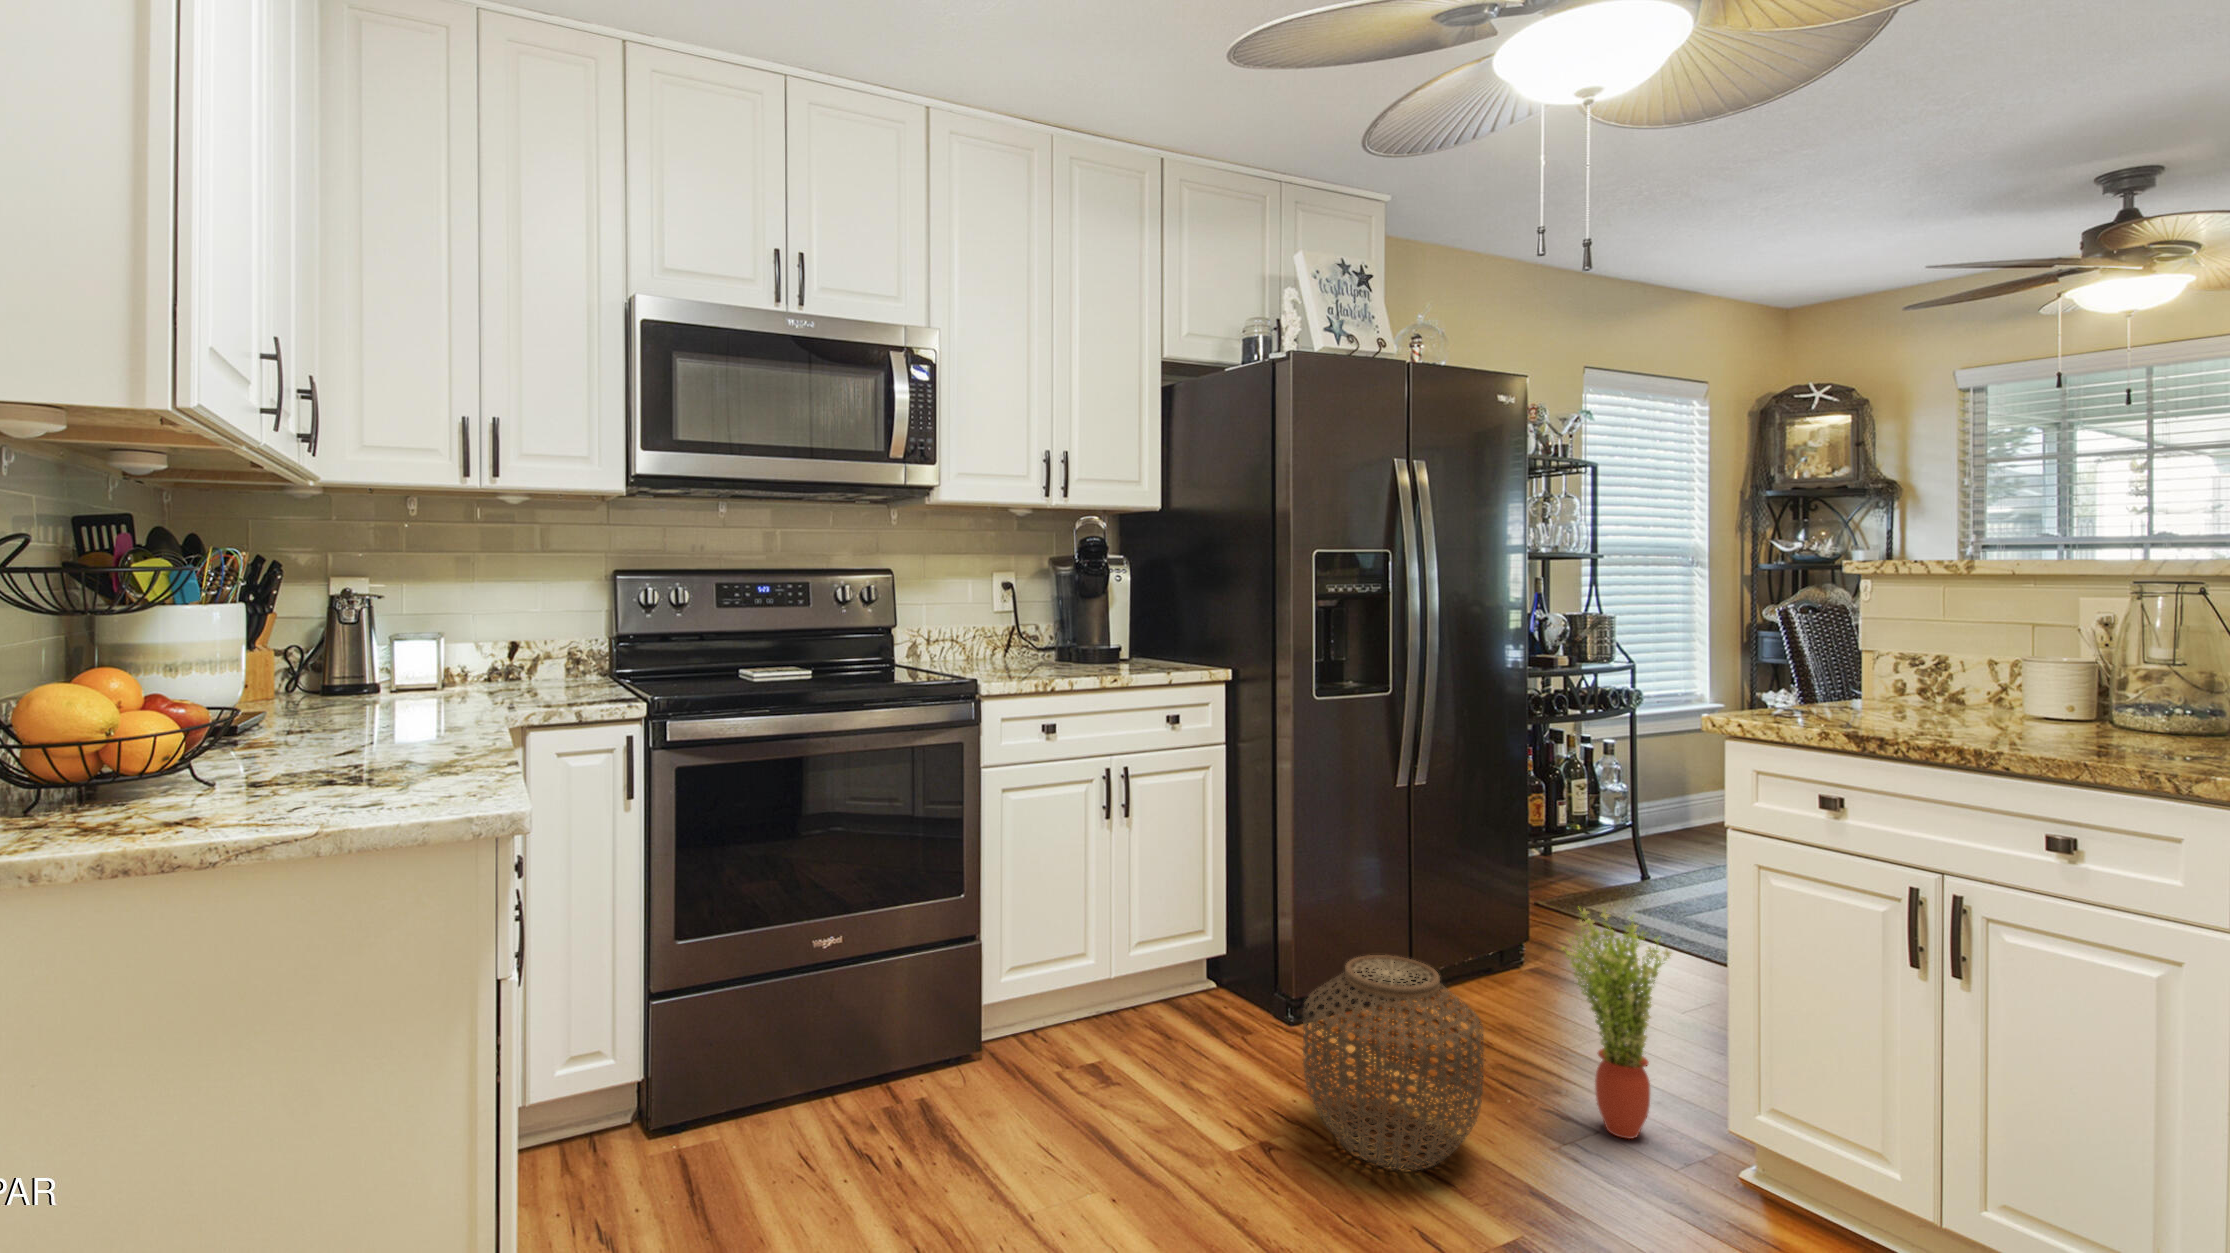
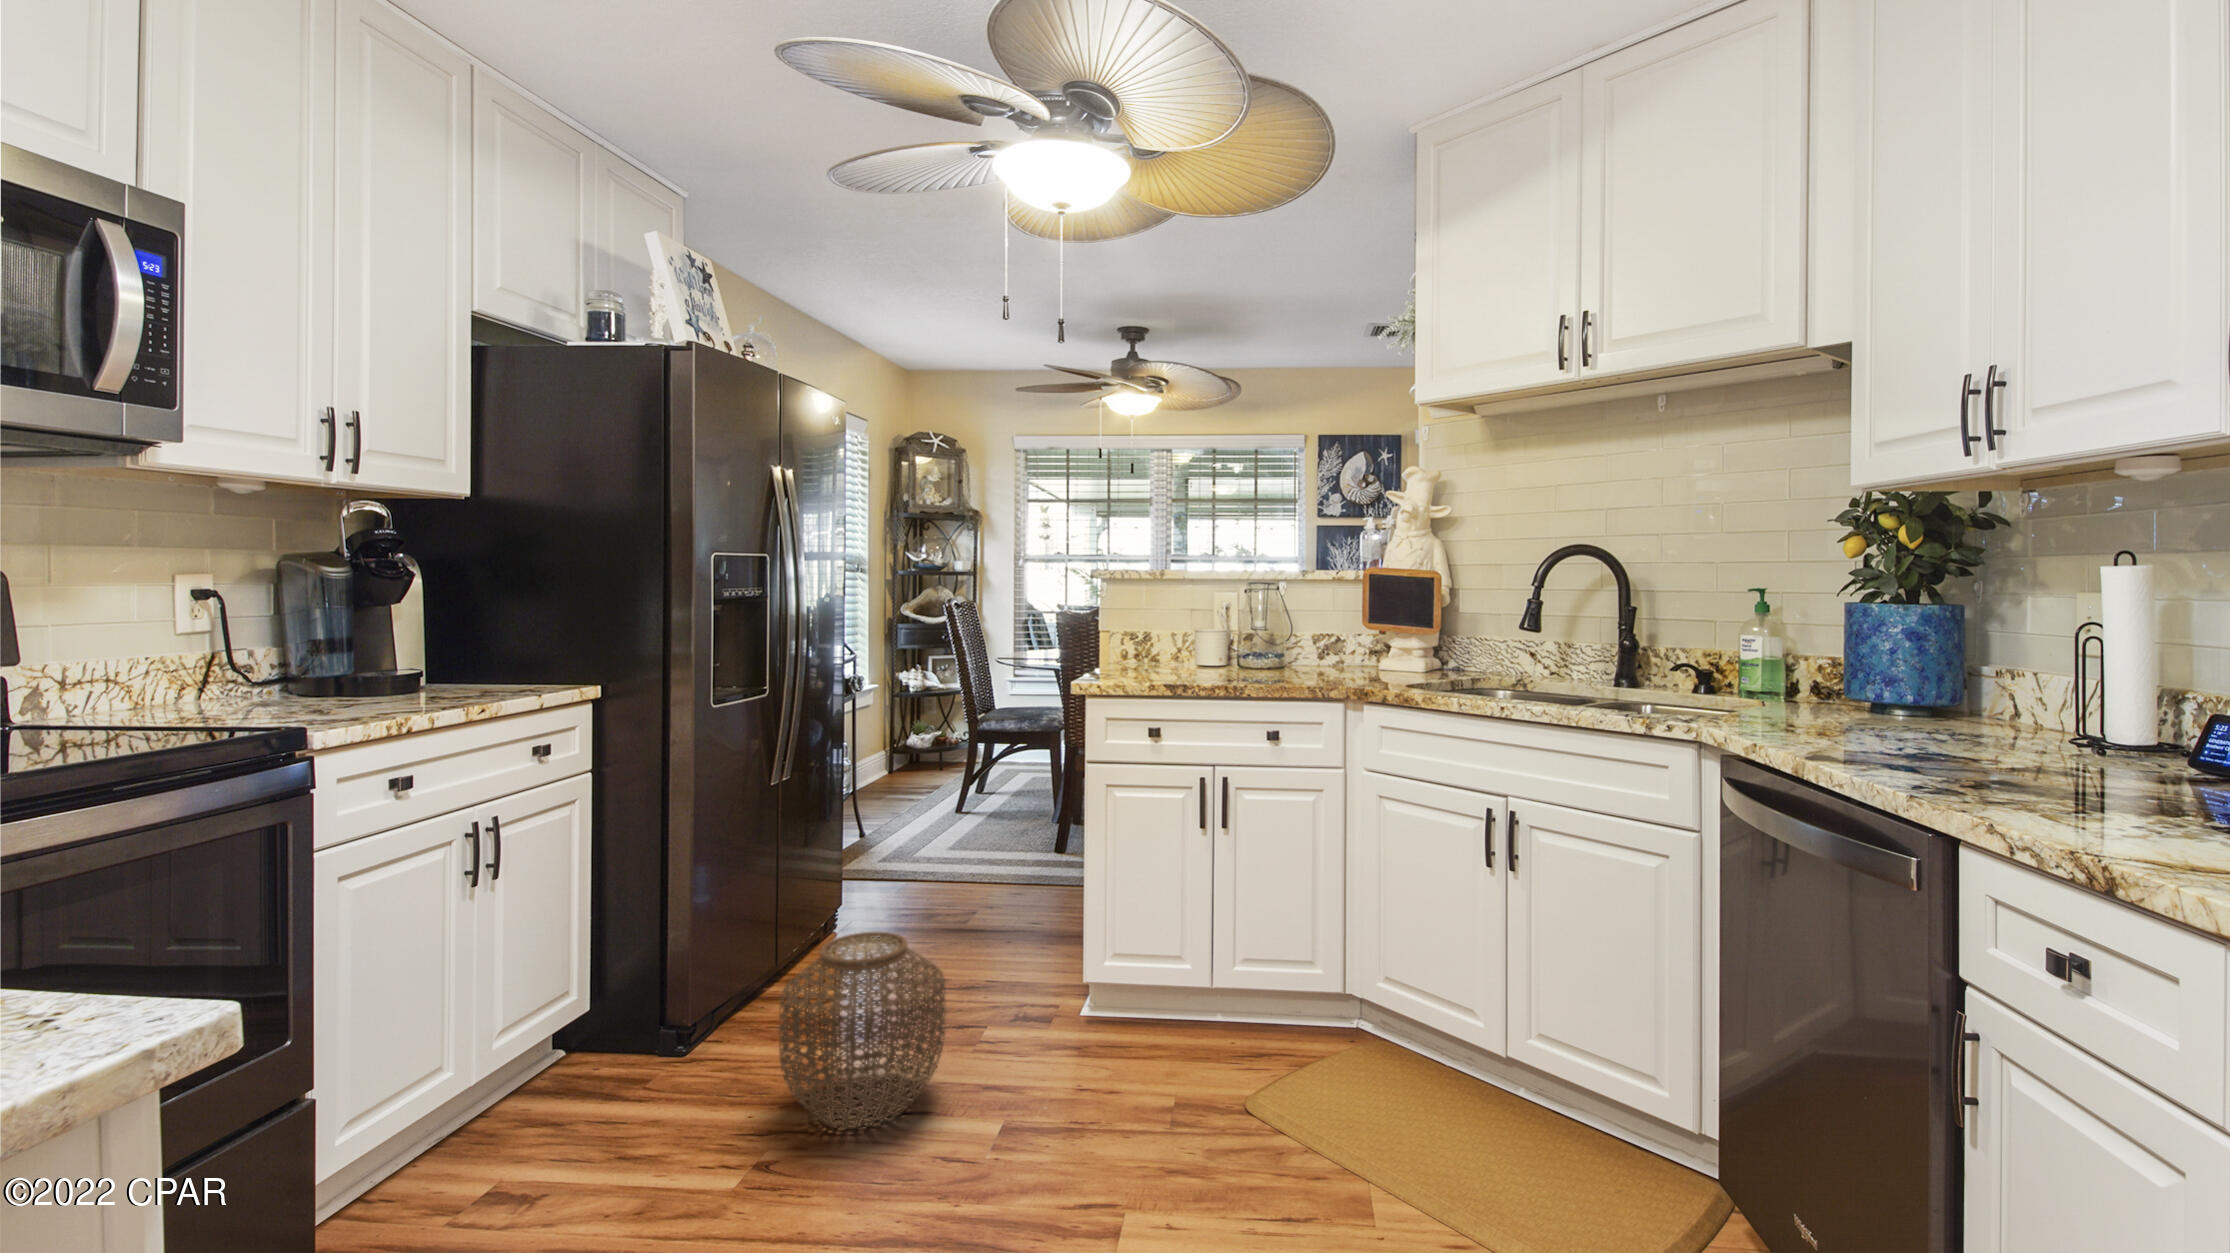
potted plant: present [1563,908,1671,1139] -> none [964,845,1040,1024]

